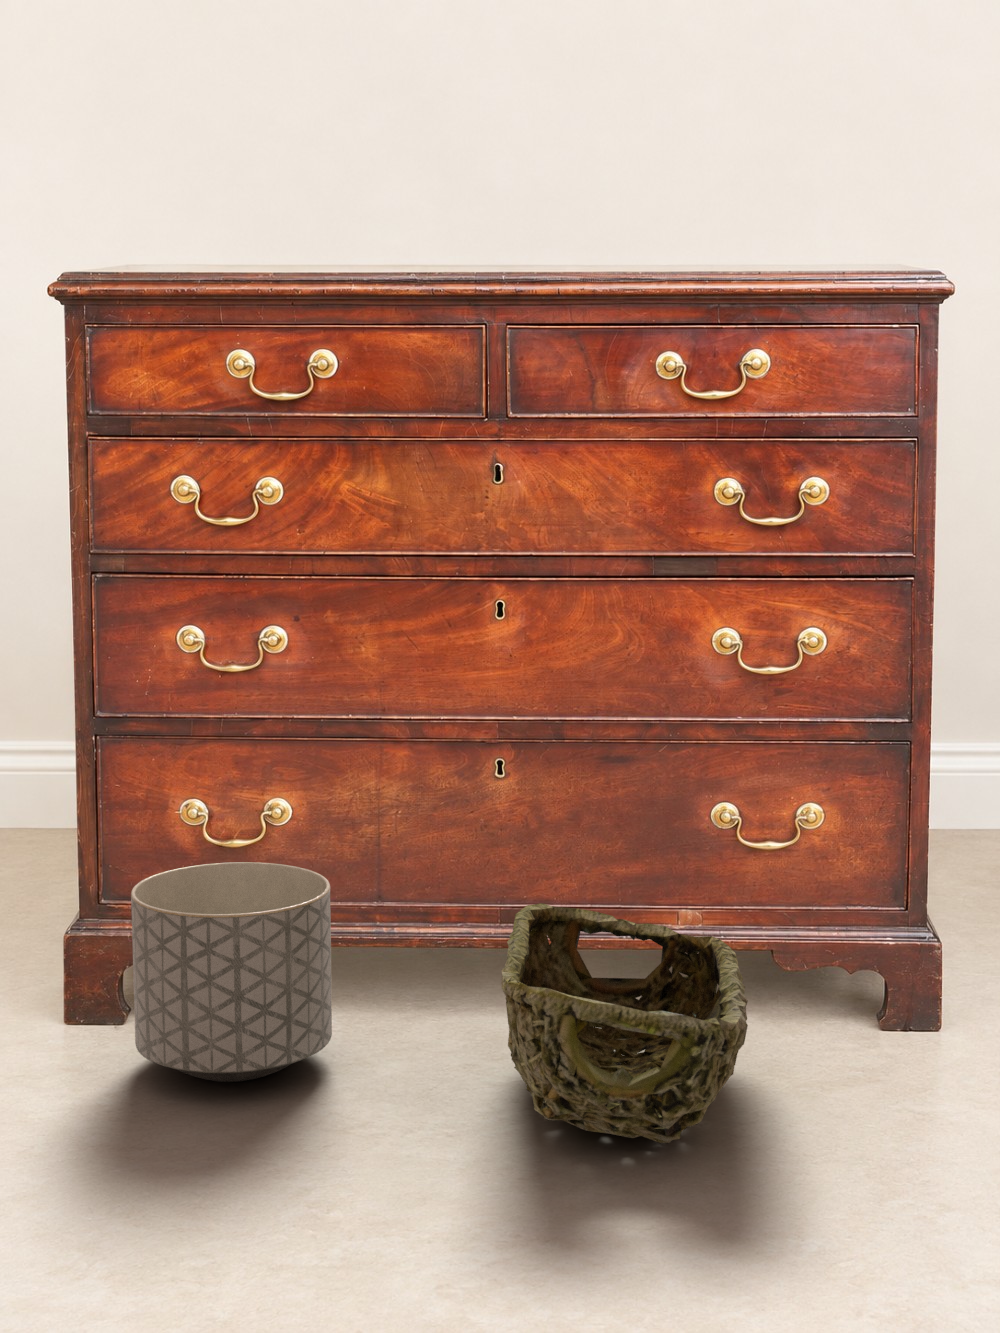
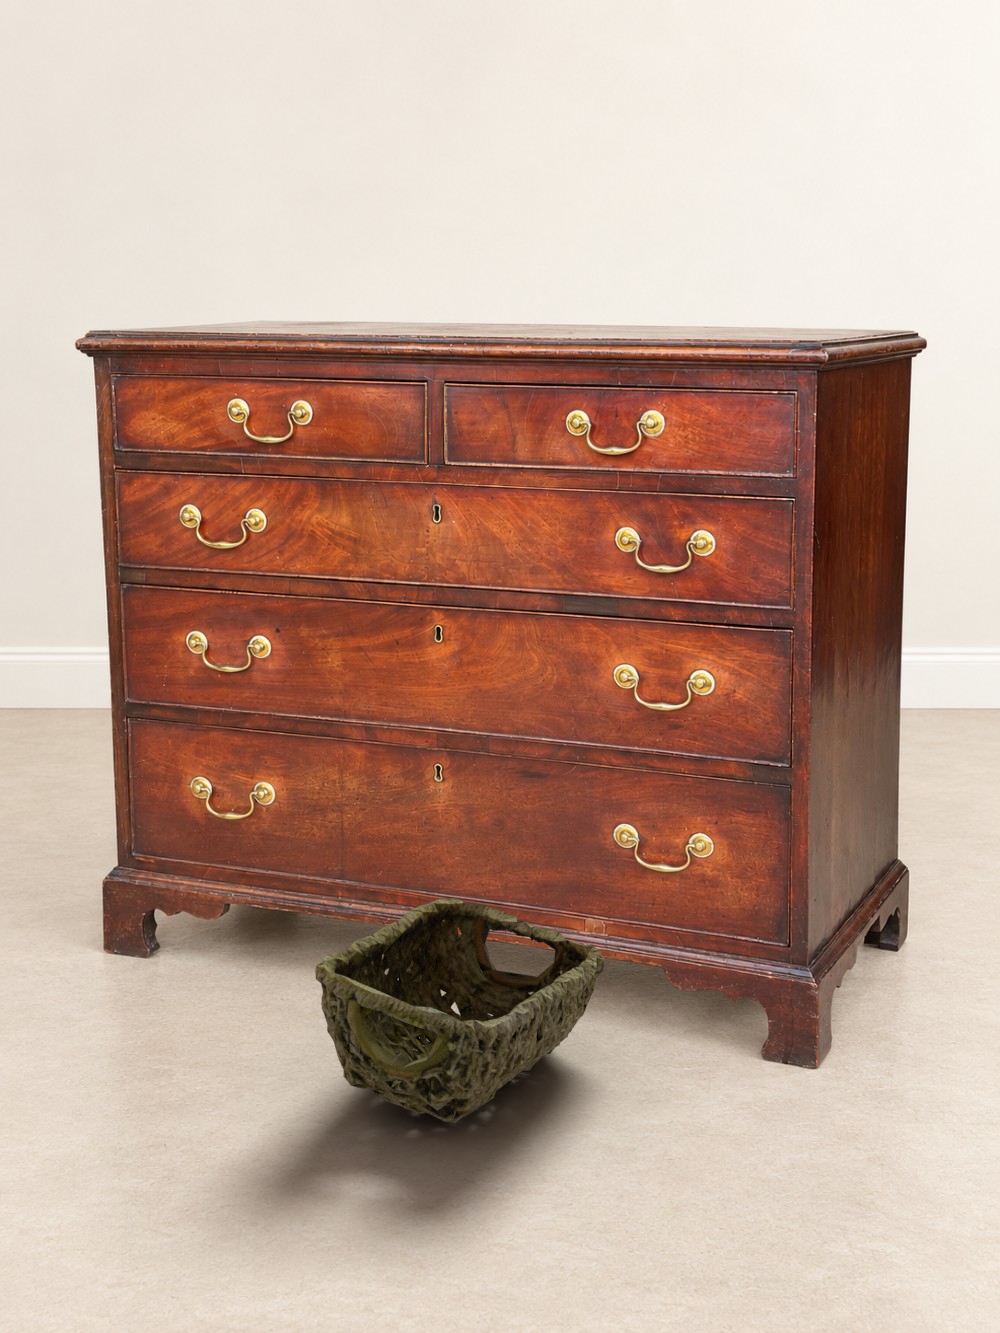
planter: present [131,862,332,1082] -> none [105,833,274,1017]

